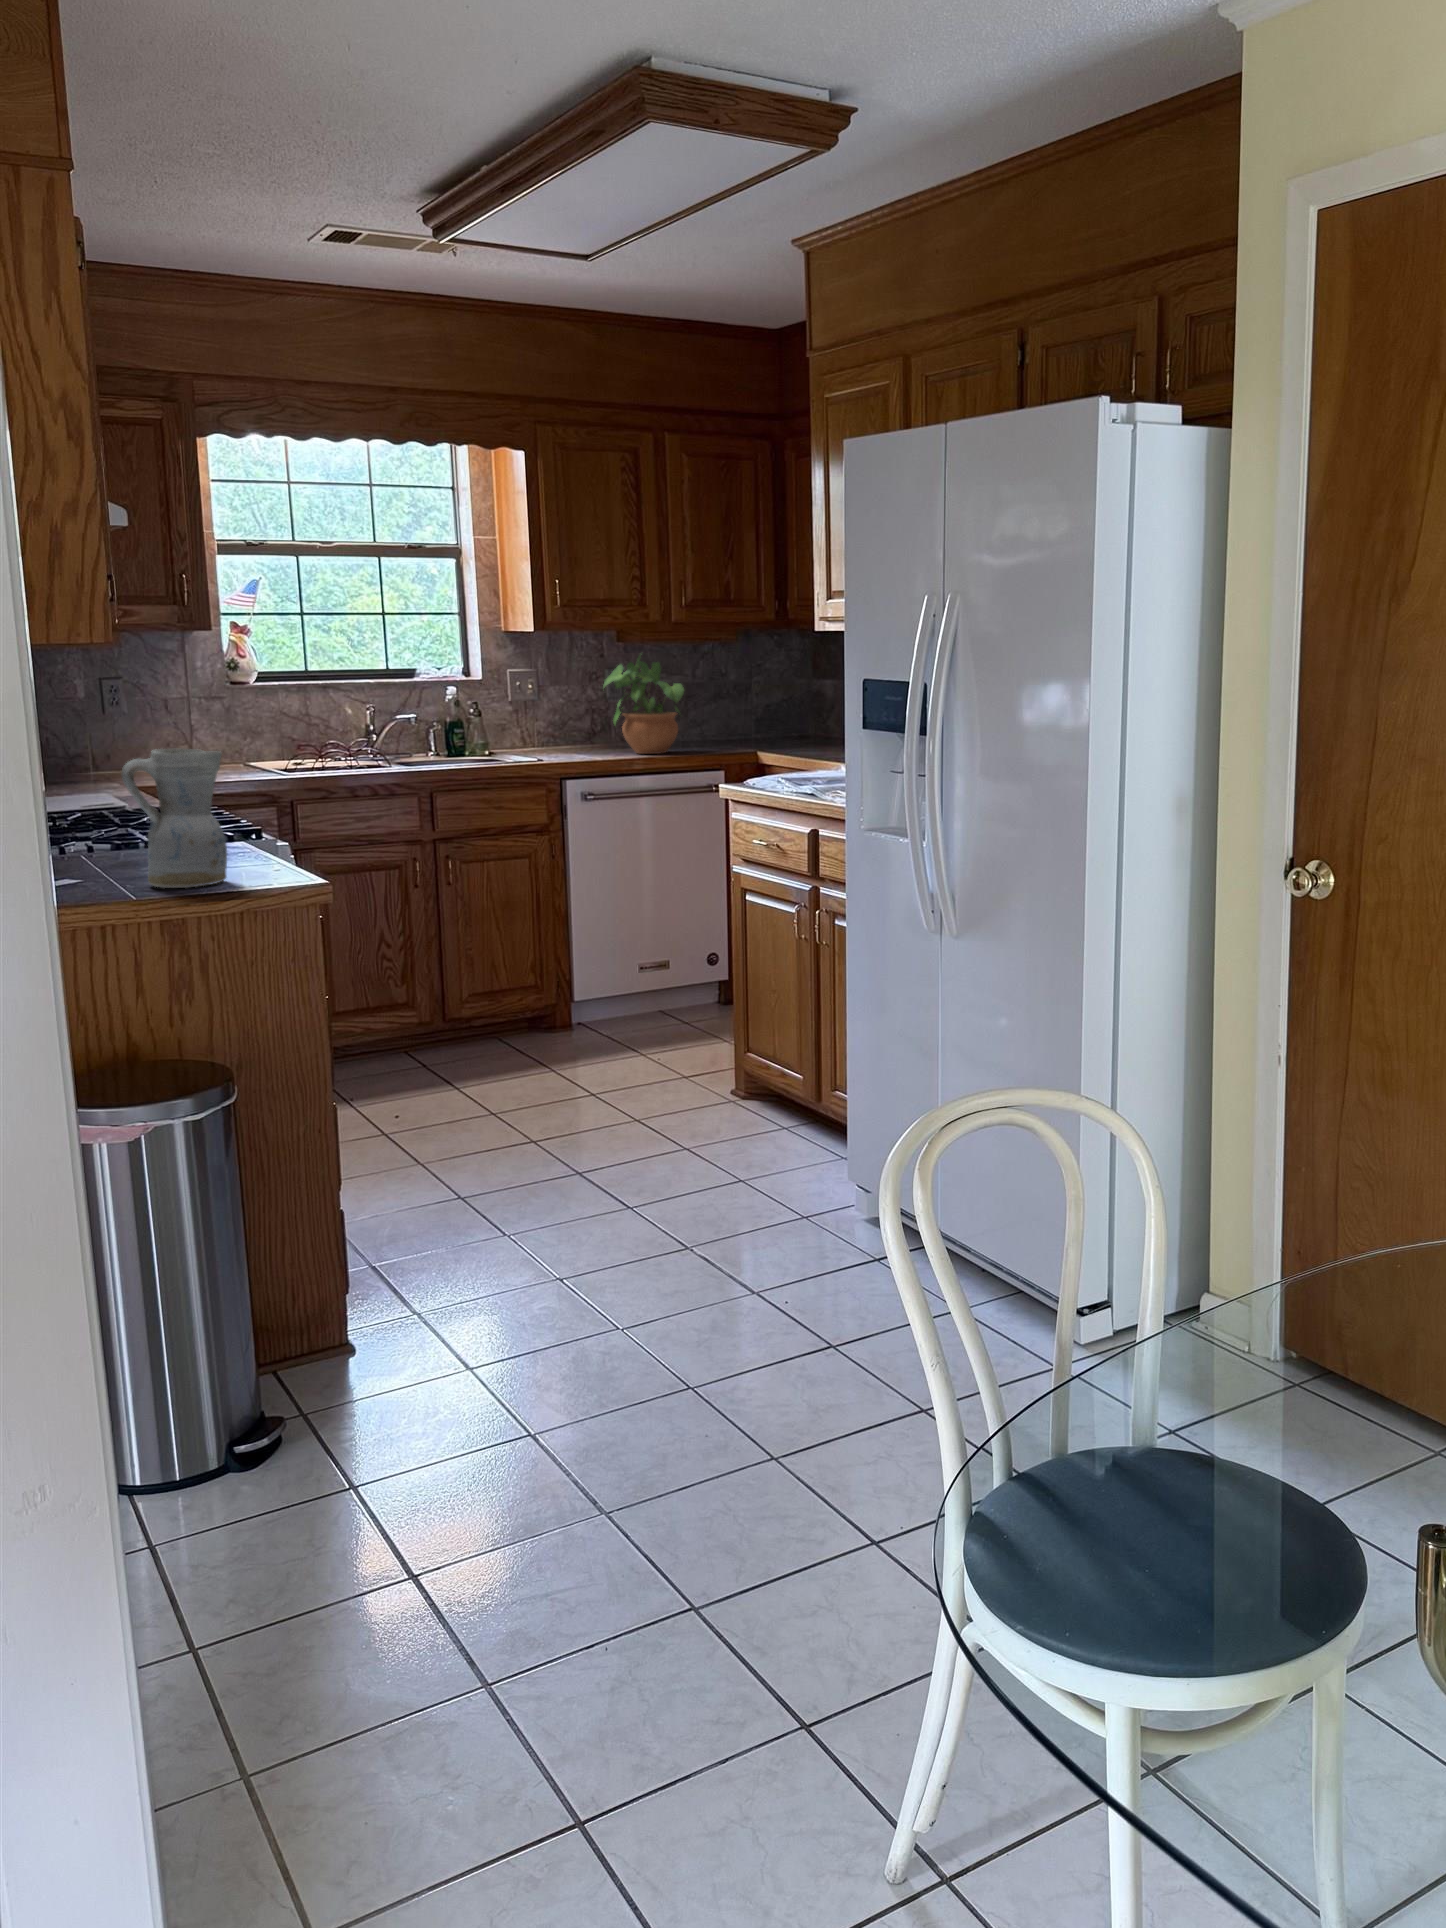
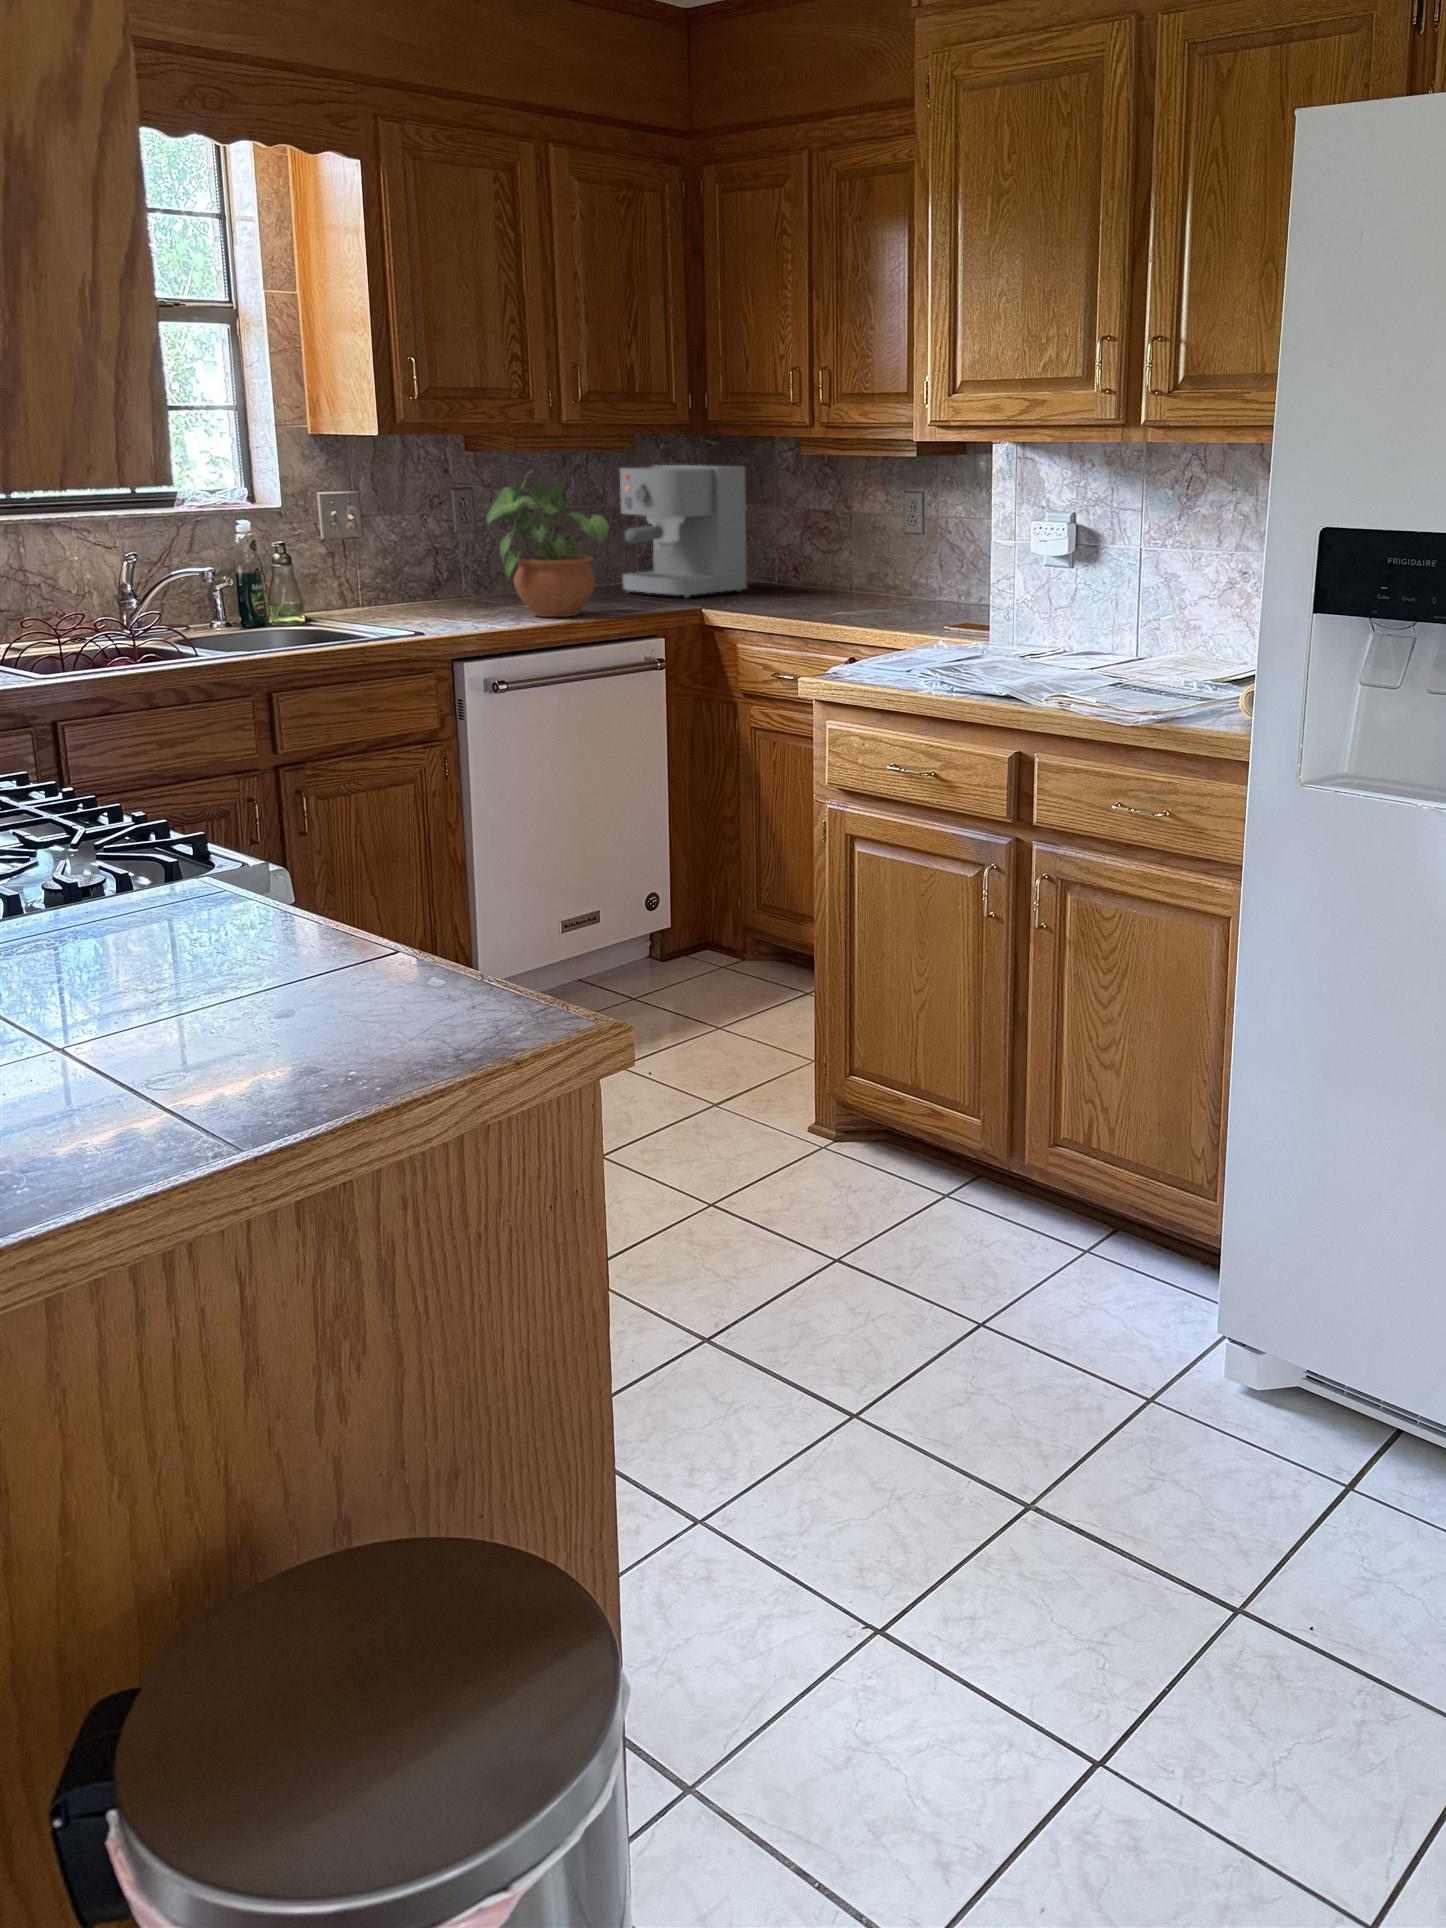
coffee maker: none [717,650,816,745] -> present [620,465,747,598]
ceramic pitcher: present [122,749,227,888] -> none [133,733,366,1080]

